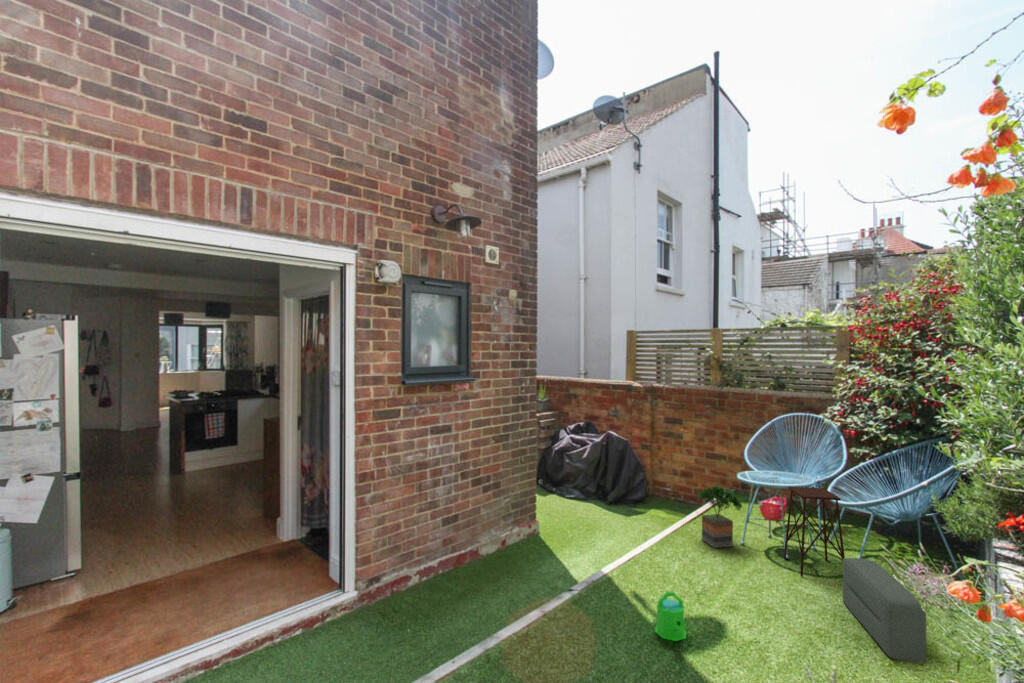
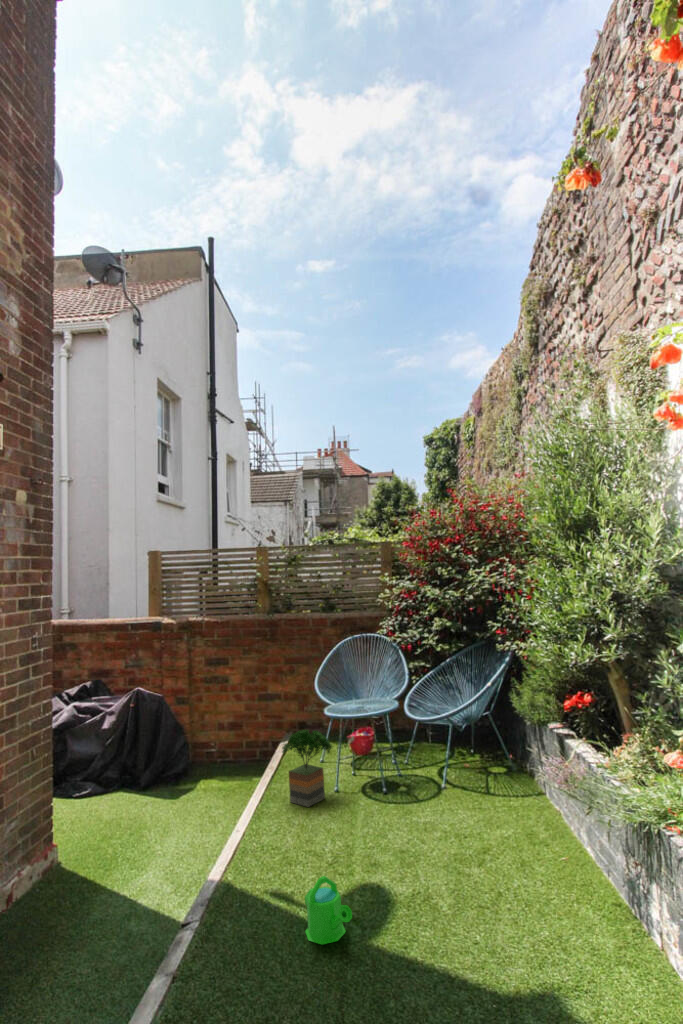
side table: present [784,487,845,576] -> none [377,706,439,808]
pouf: present [843,558,926,663] -> none [447,768,539,860]

